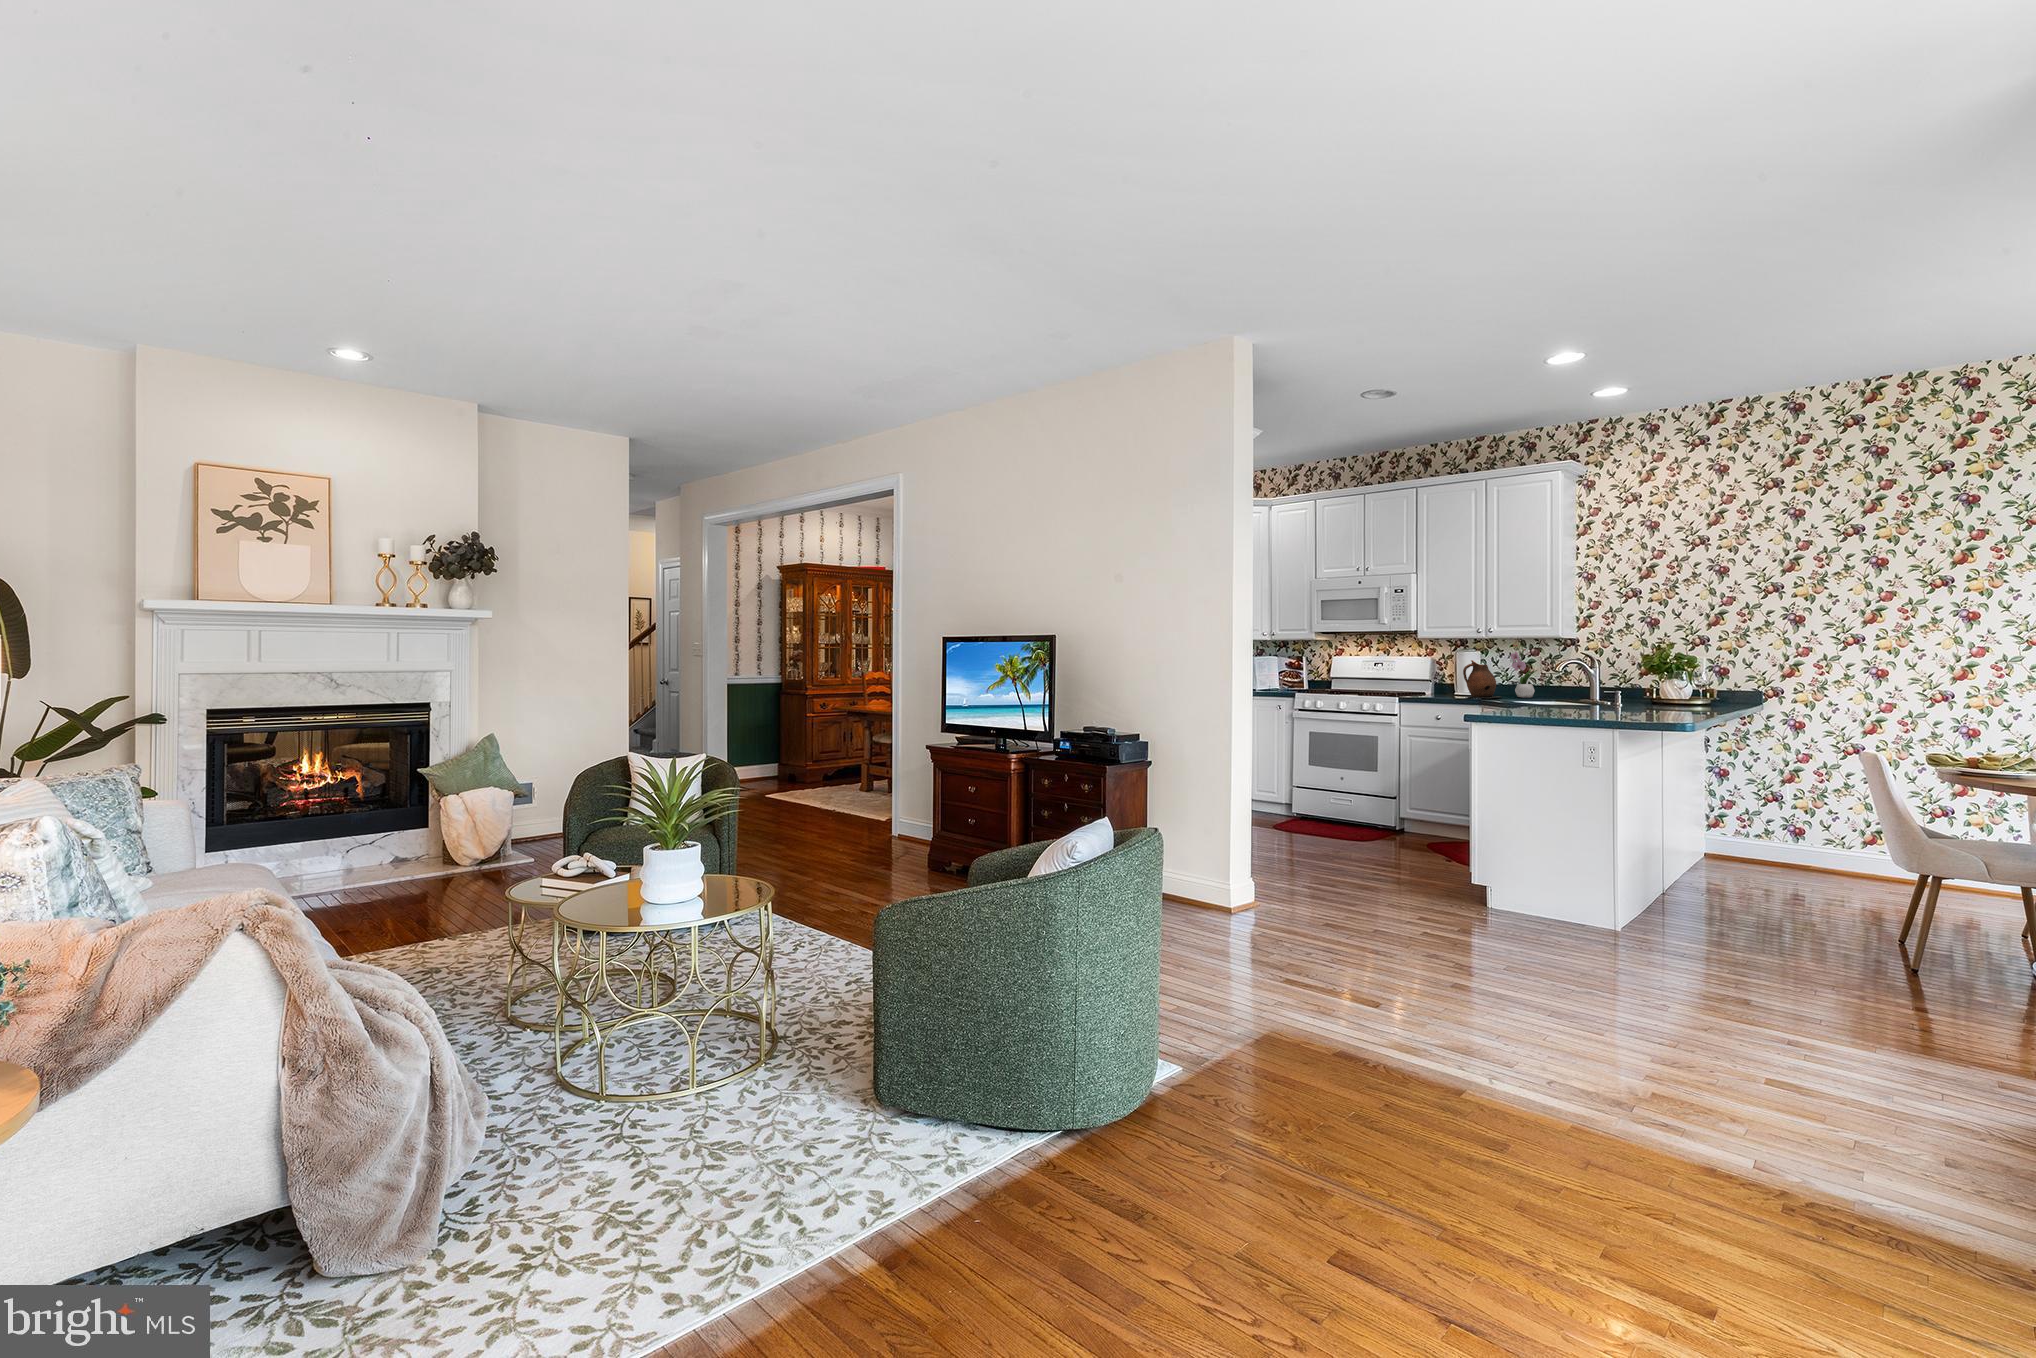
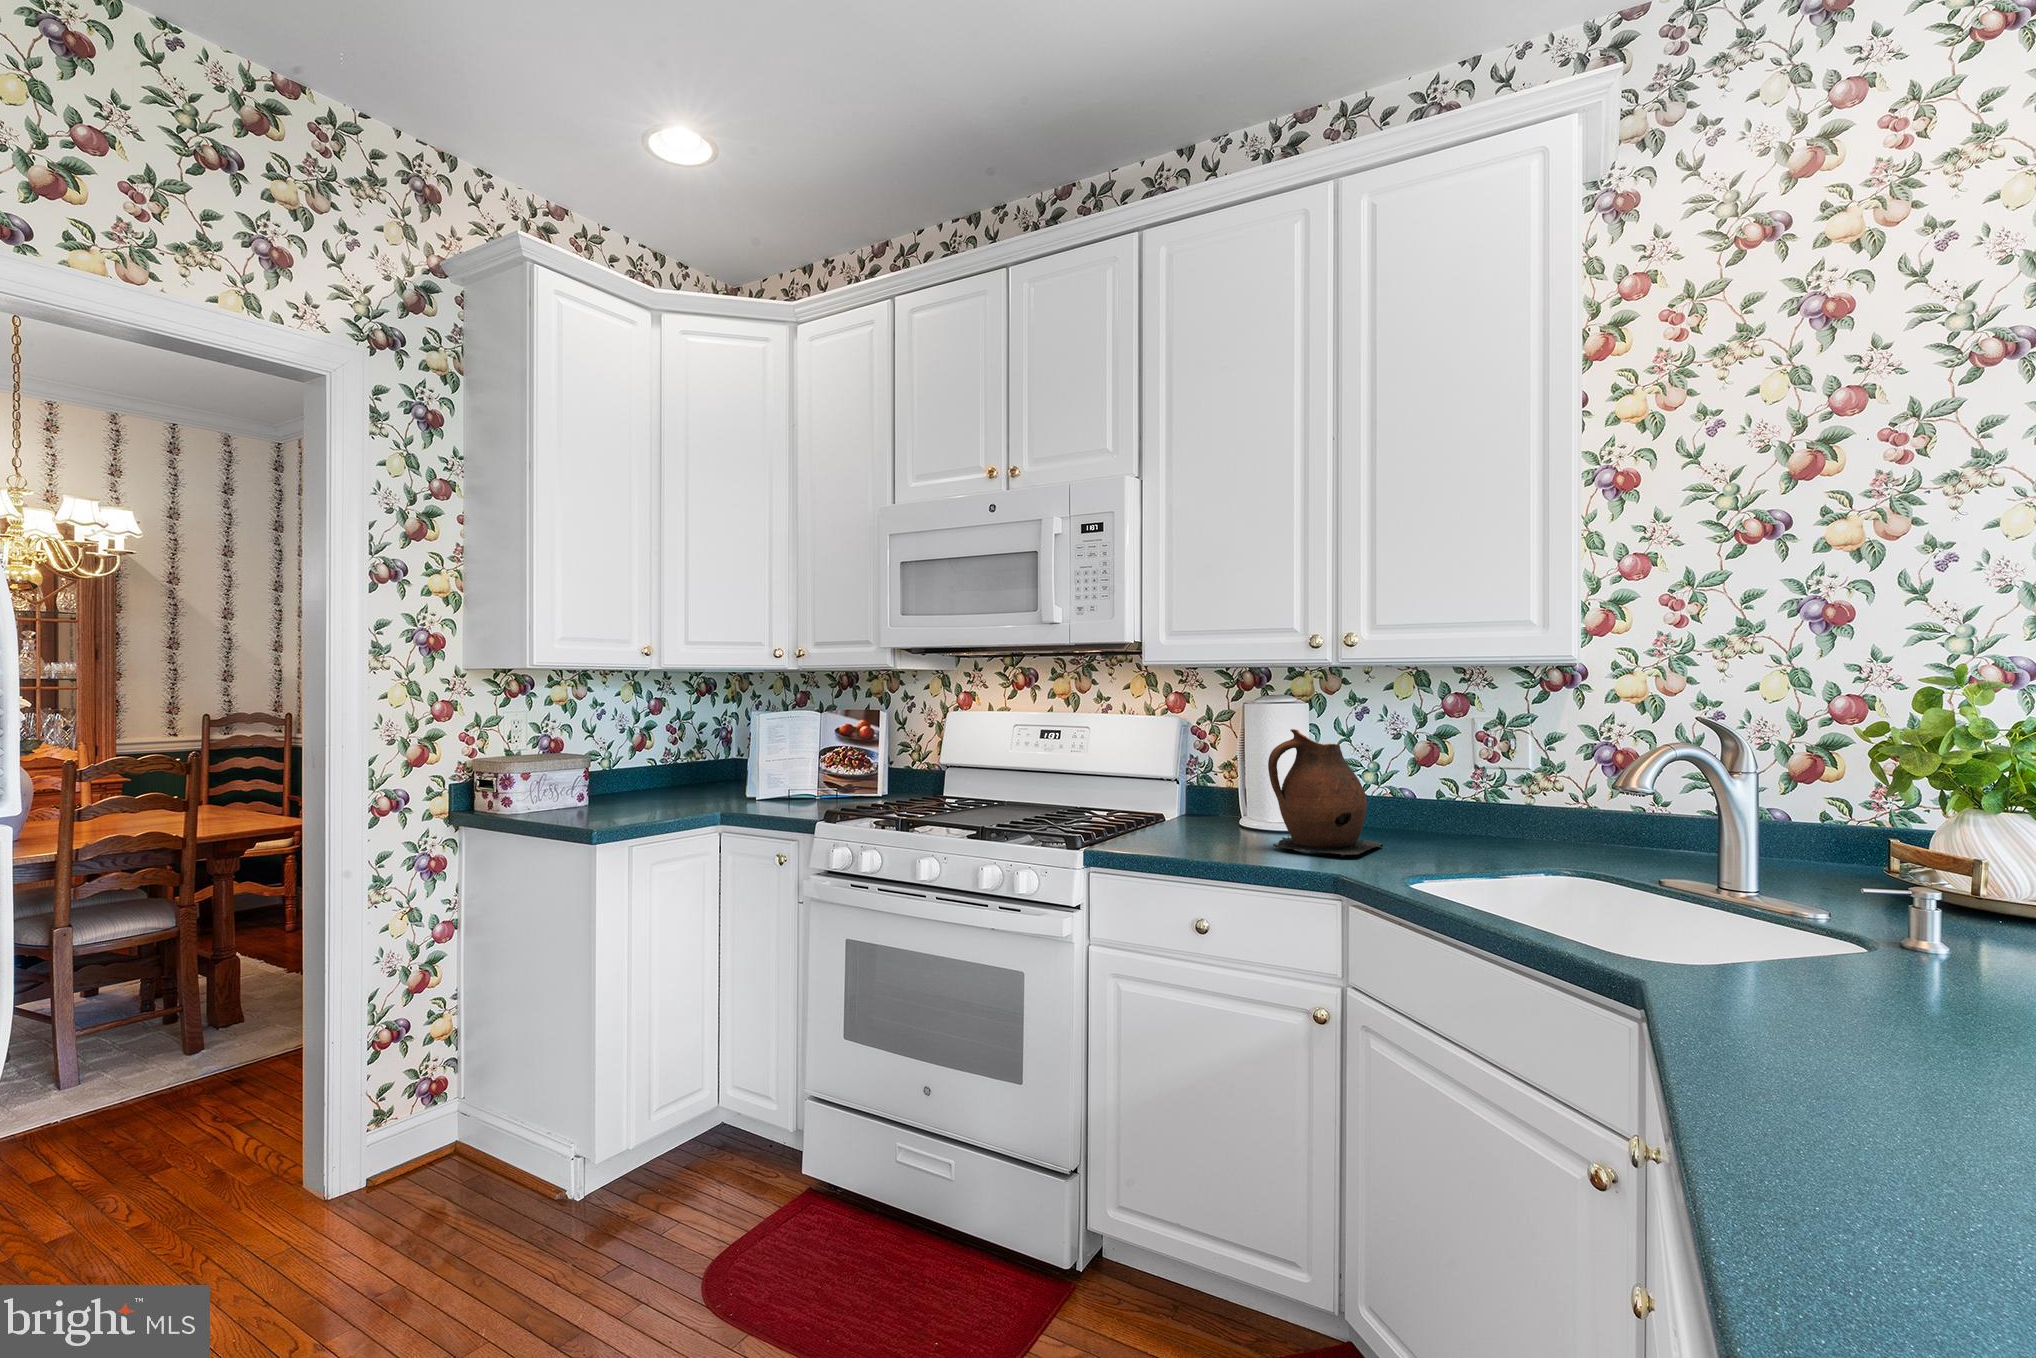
flower arrangement: present [1511,645,1537,698] -> none [1400,682,1481,846]

